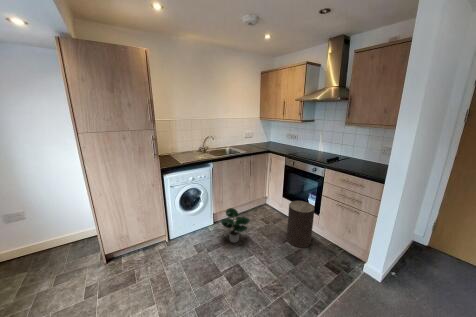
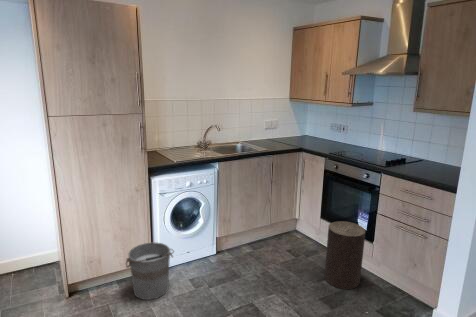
potted plant: present [221,208,250,243] -> none [229,229,271,279]
bucket: none [147,221,182,263] -> present [126,242,174,300]

